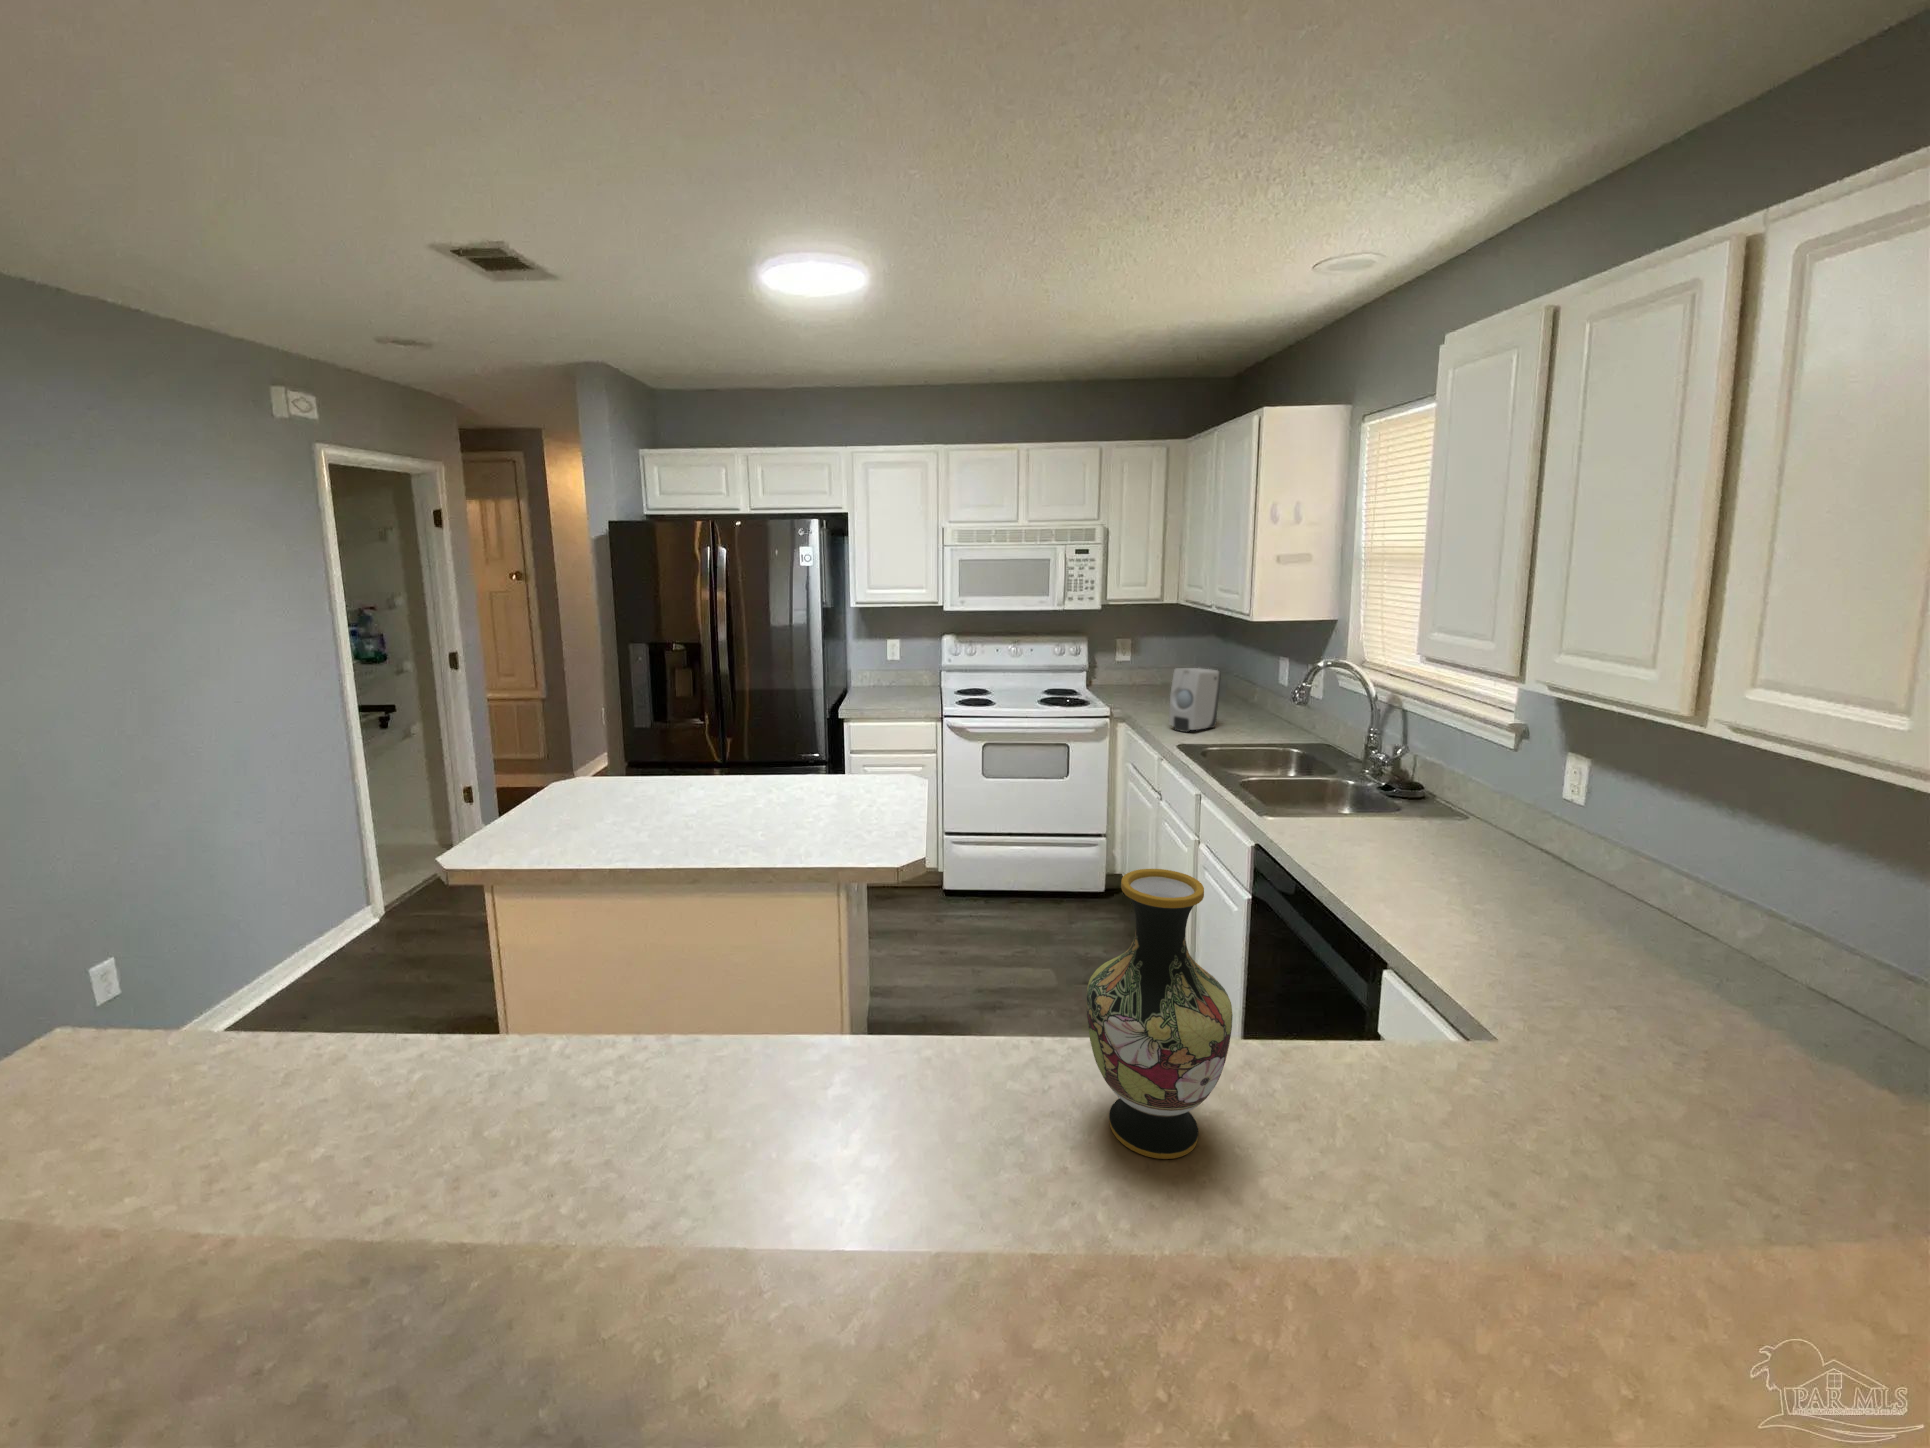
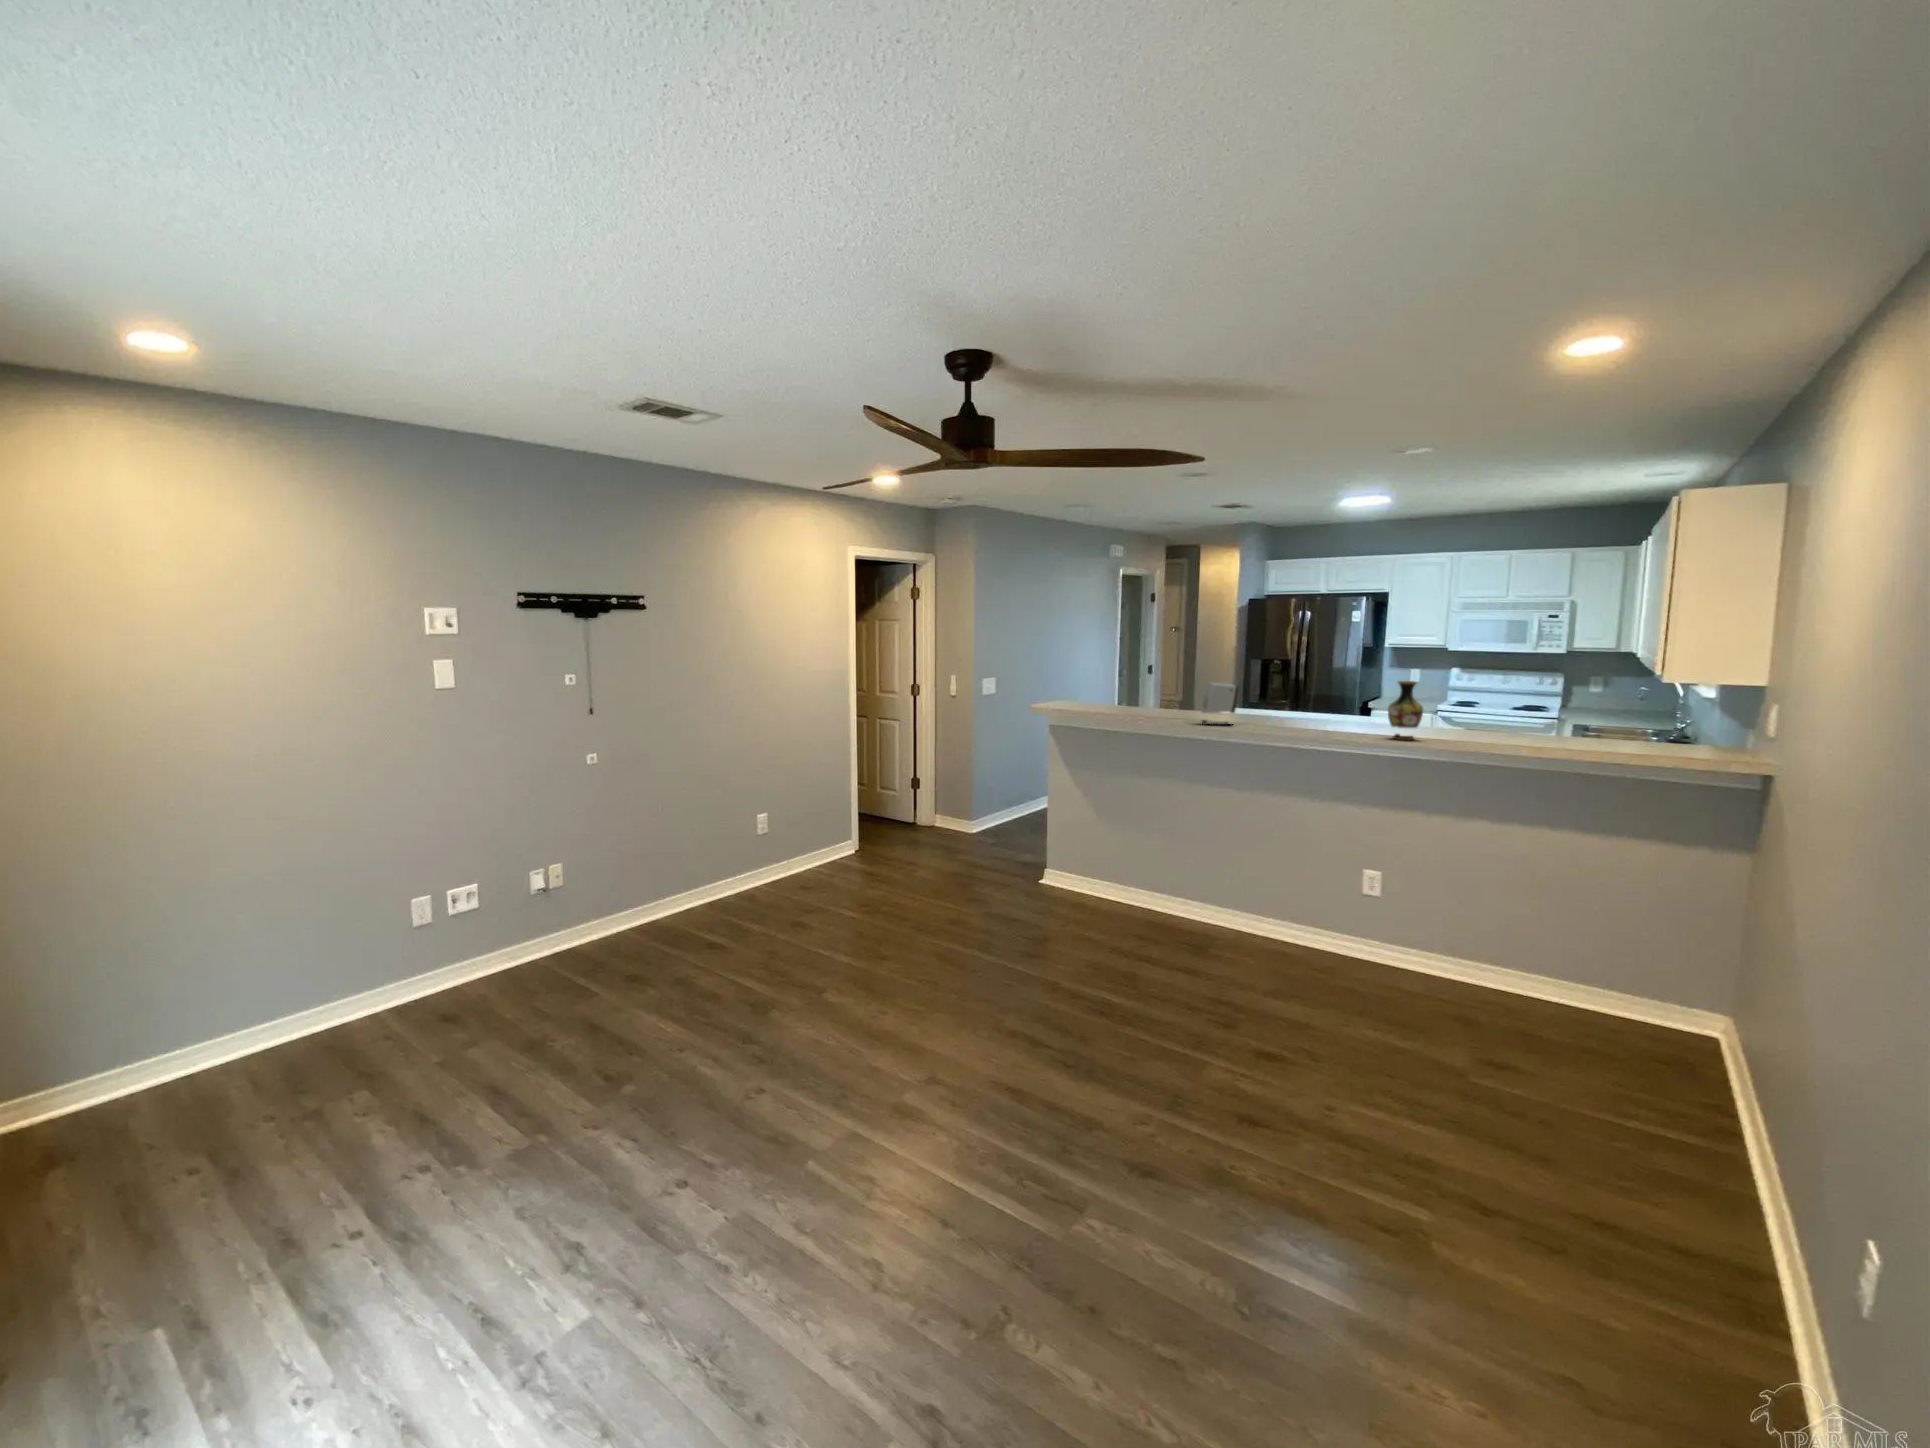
soap dispenser: present [1169,668,1221,732] -> present [1201,682,1238,725]

